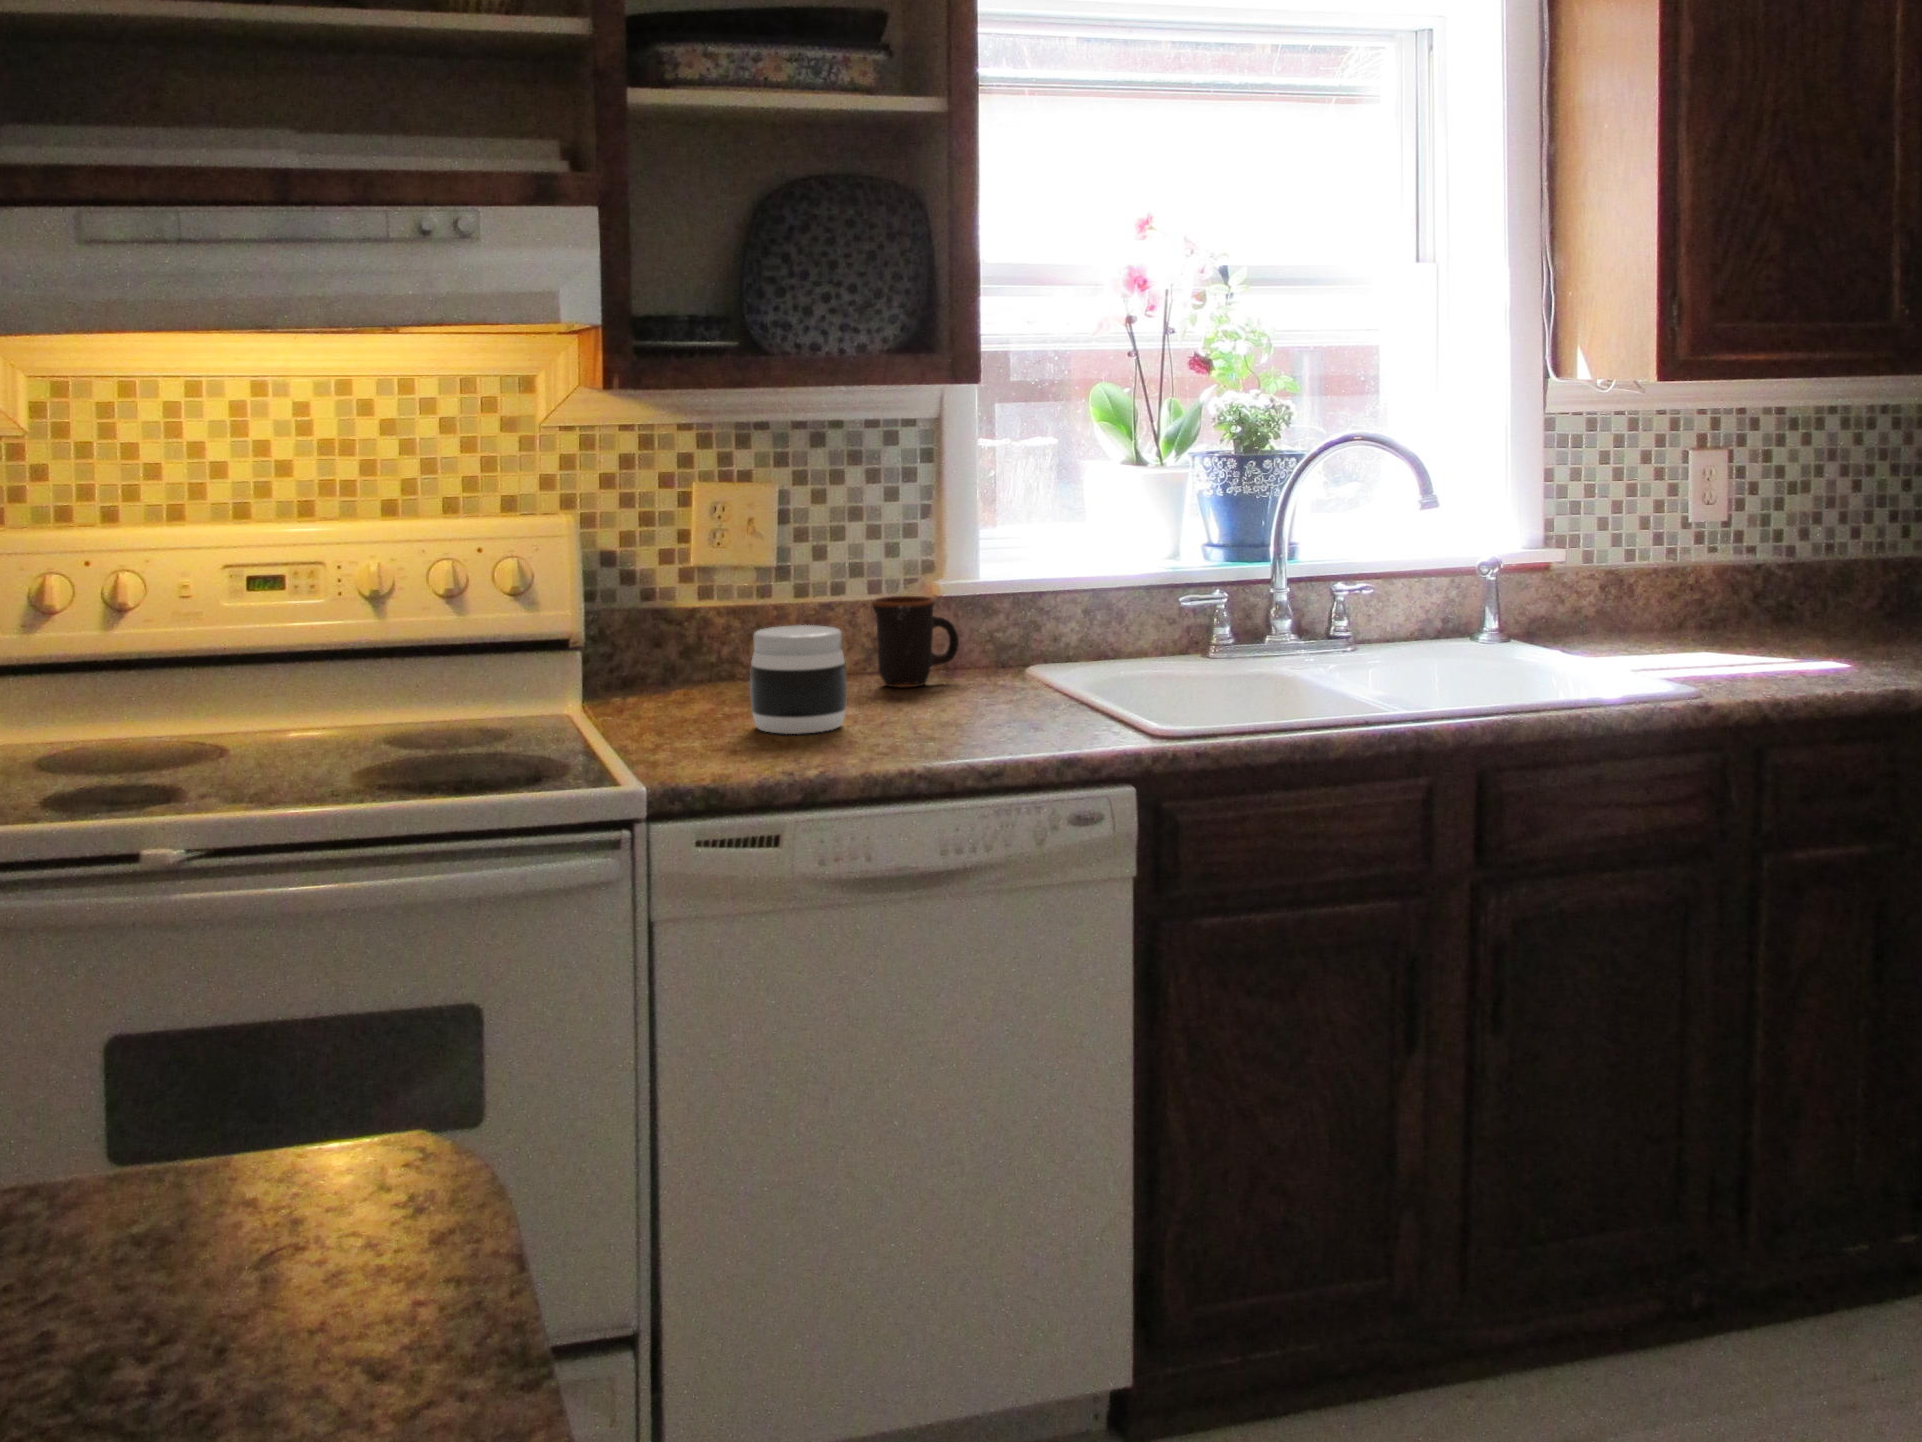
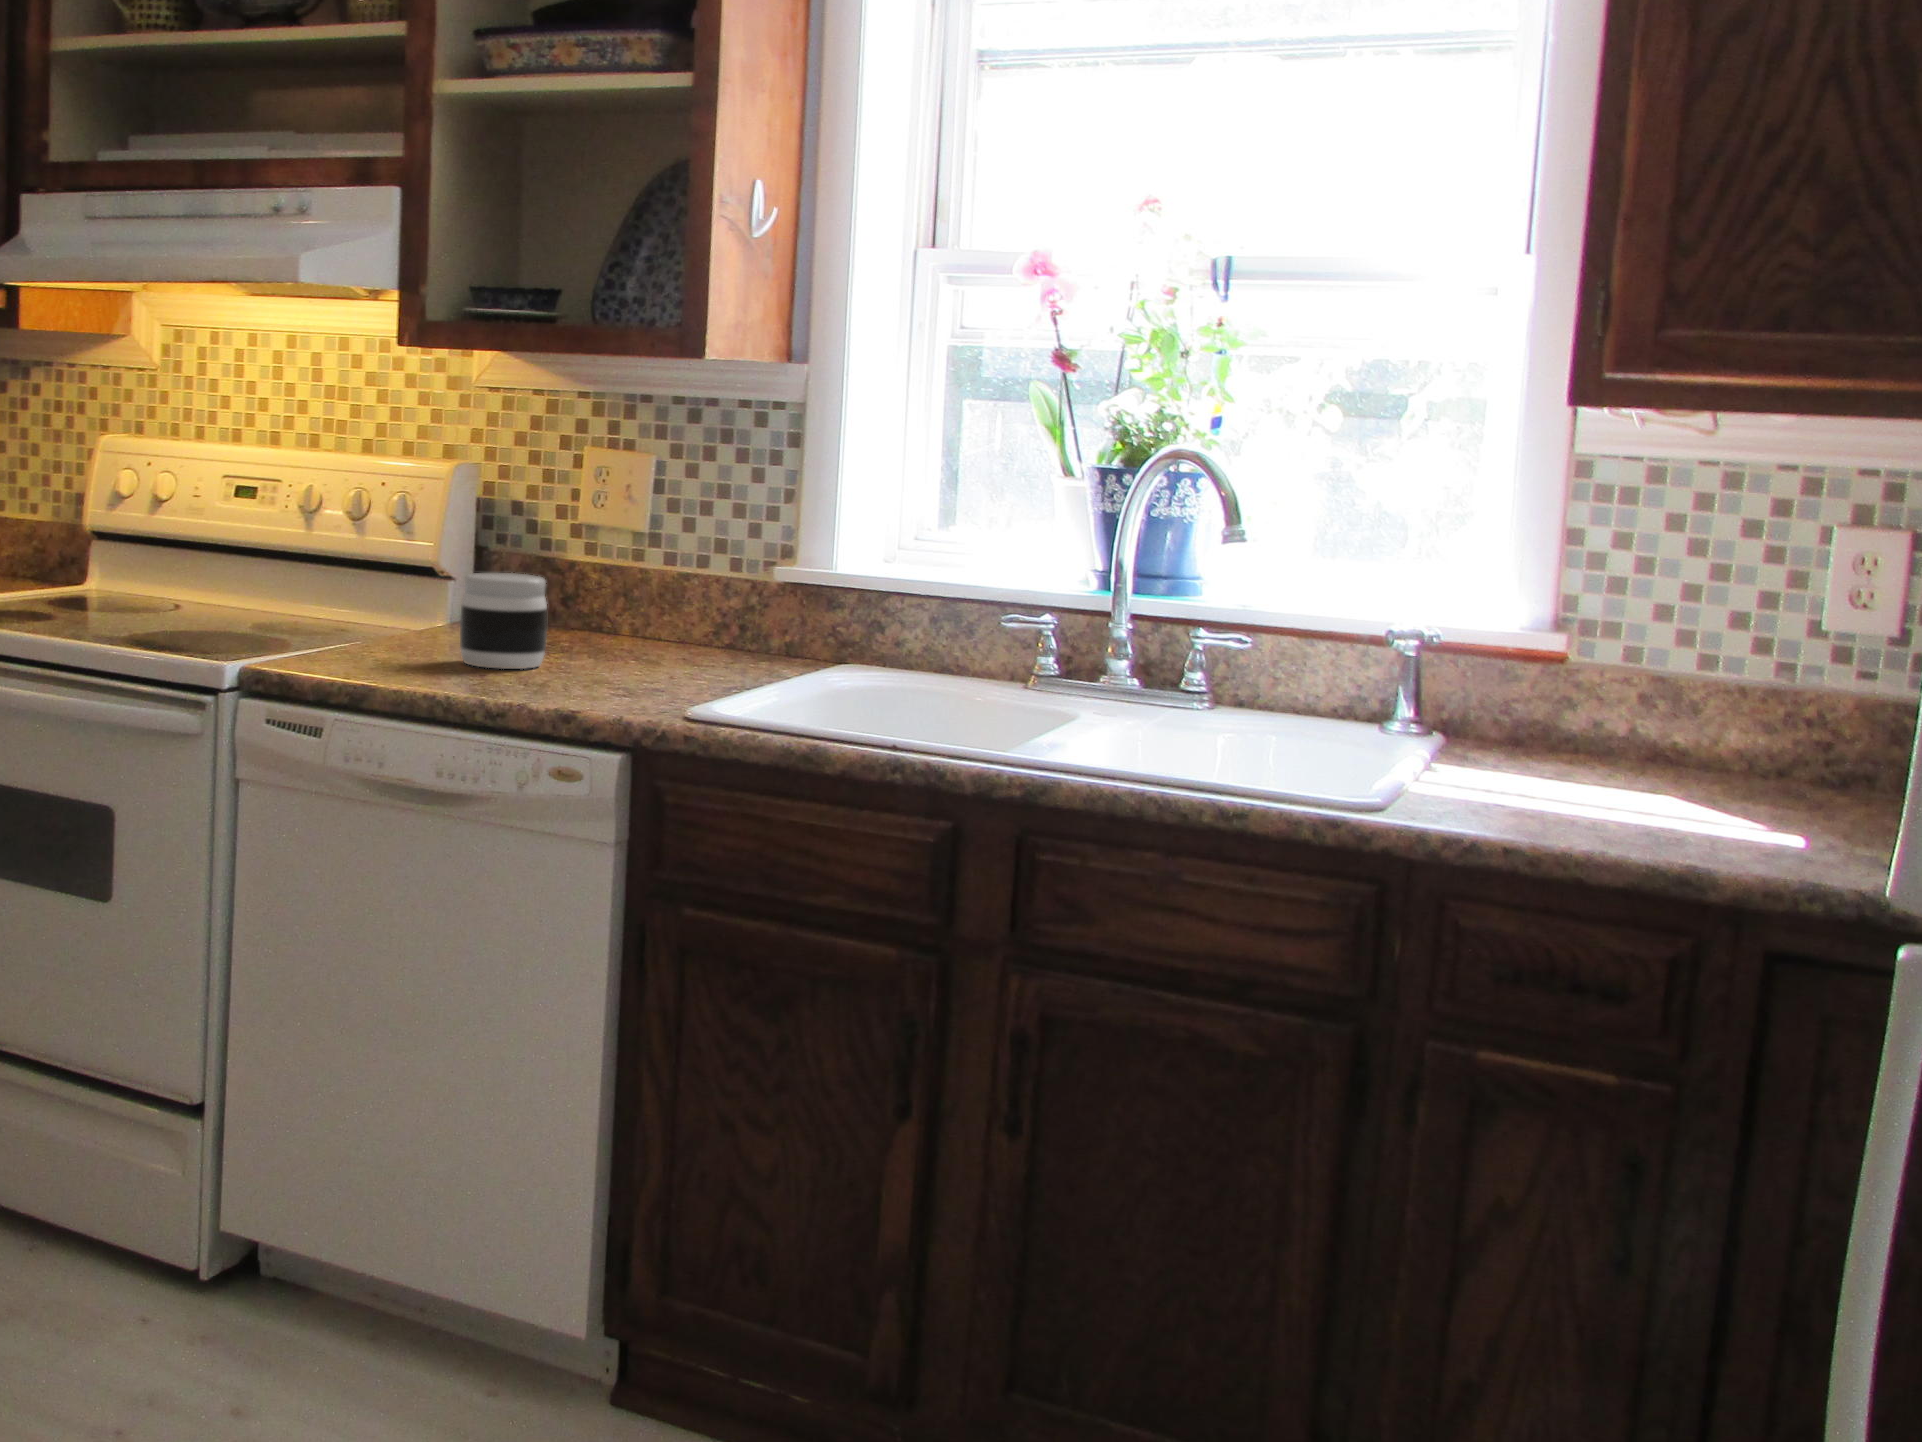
mug: present [872,596,959,687] -> none [695,575,785,665]

